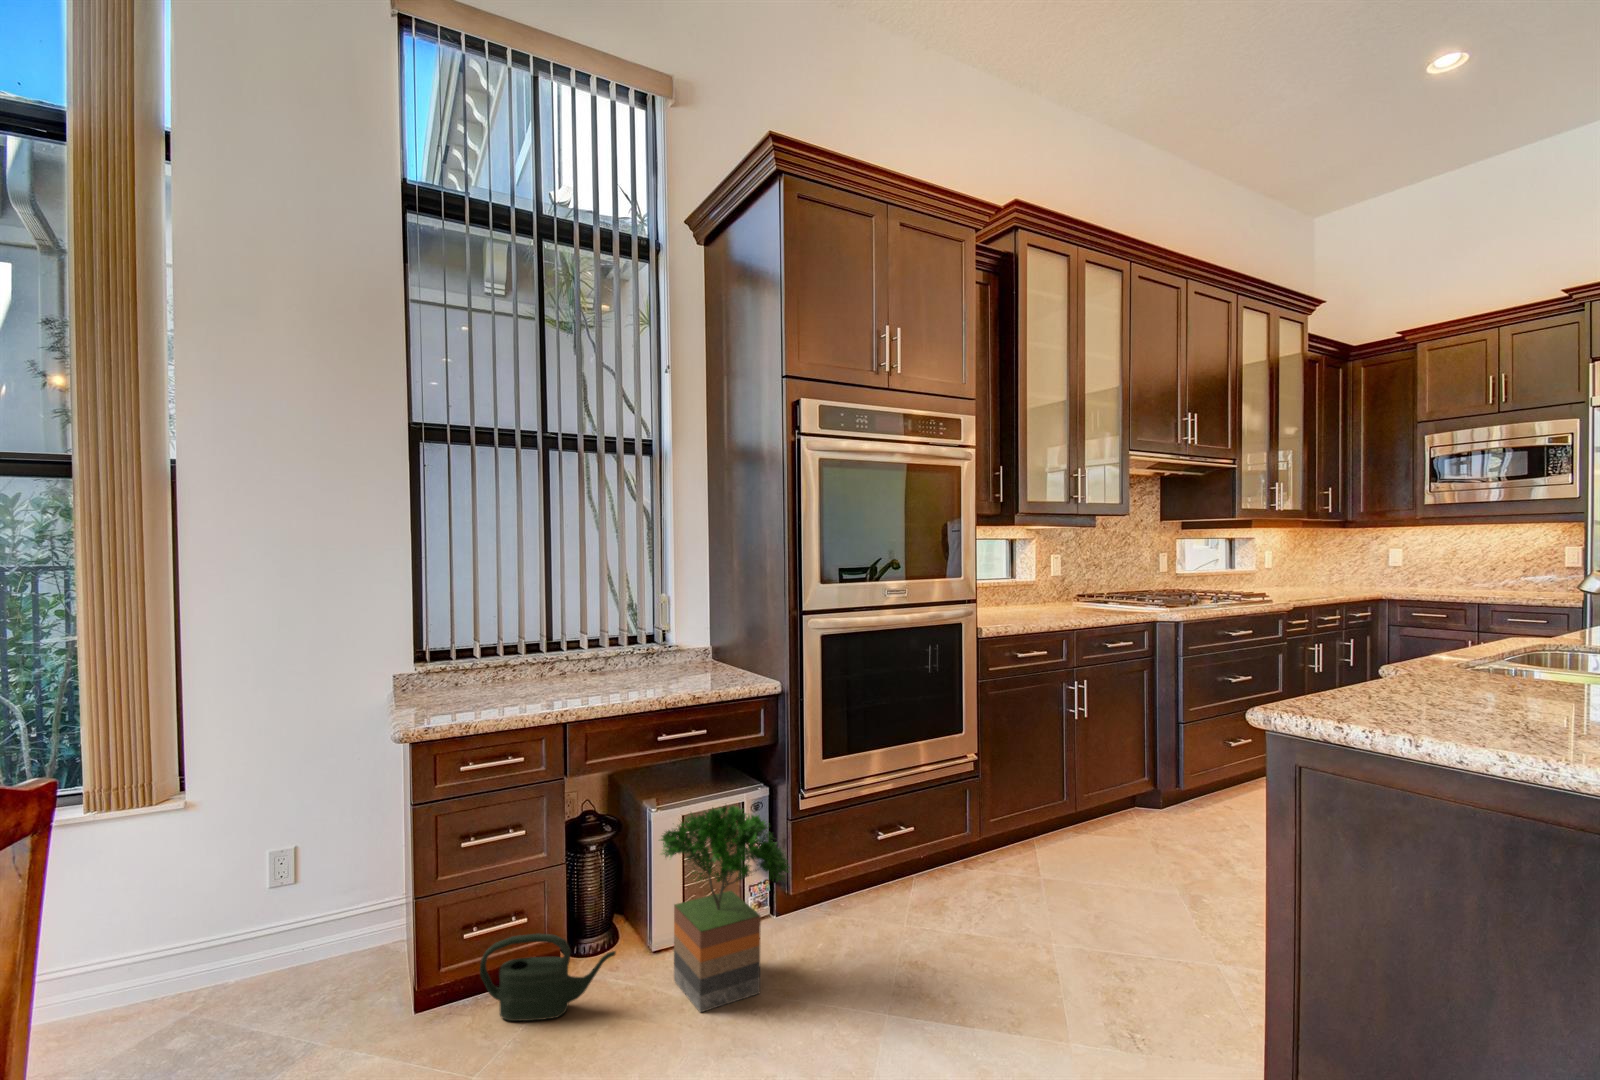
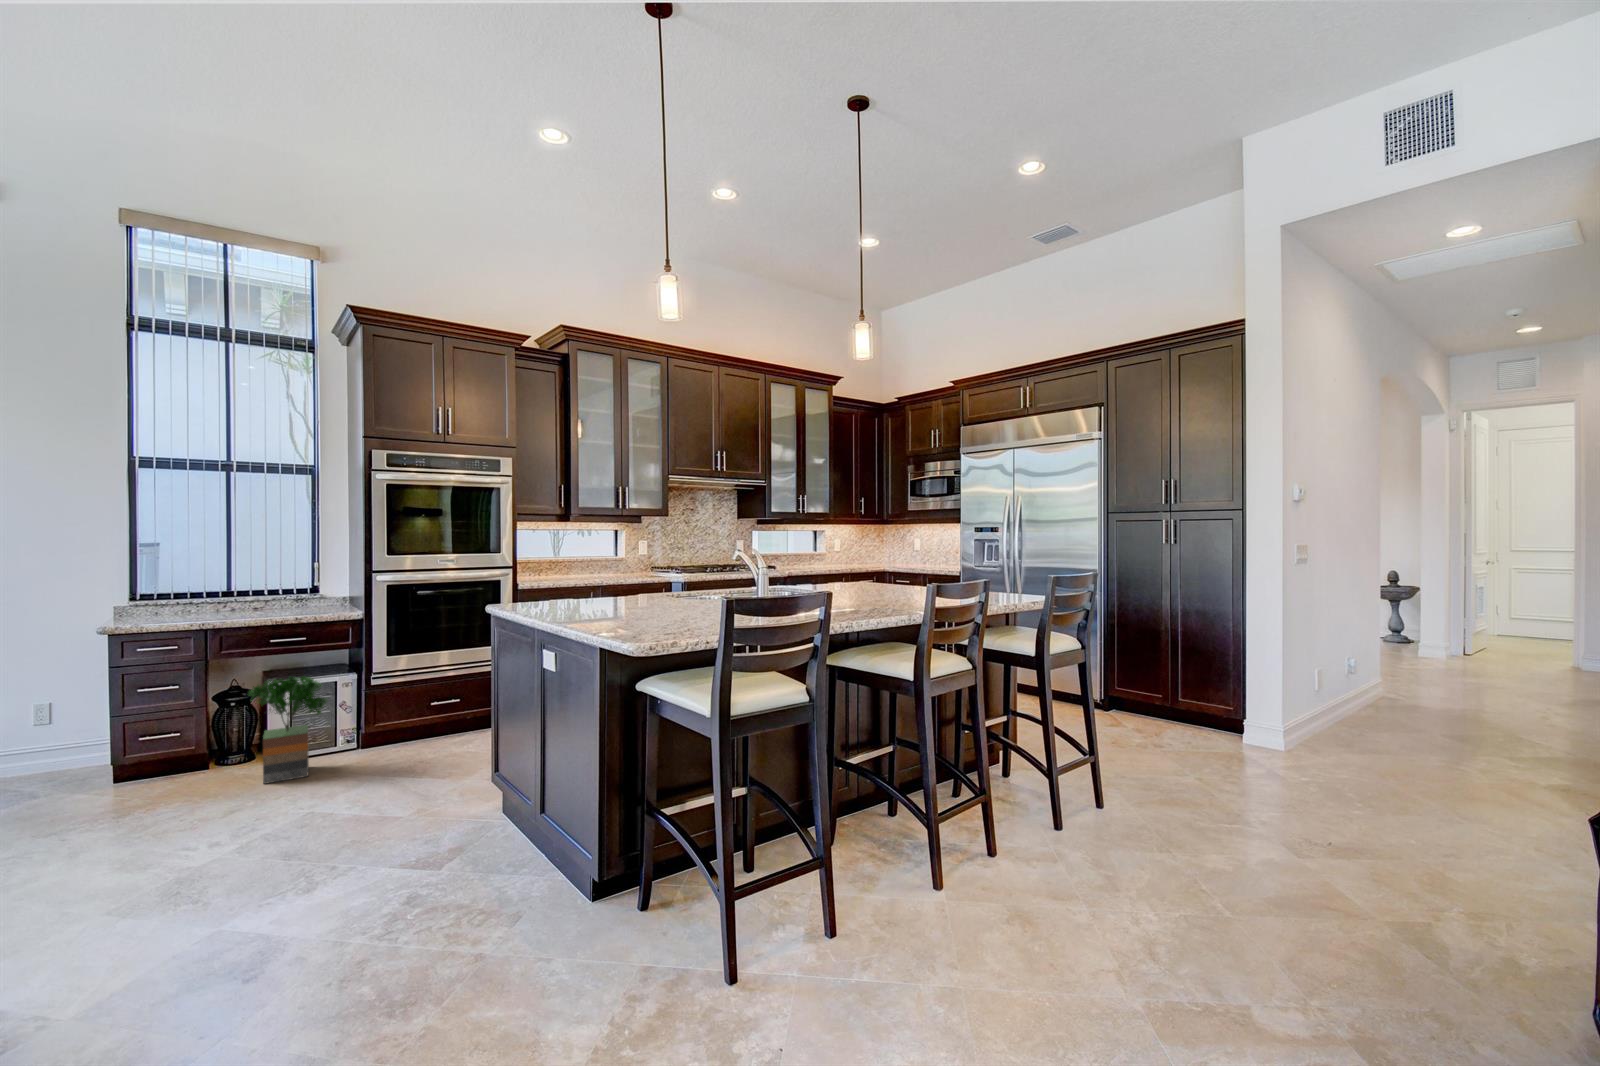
watering can: present [480,933,616,1021] -> none [132,743,217,790]

